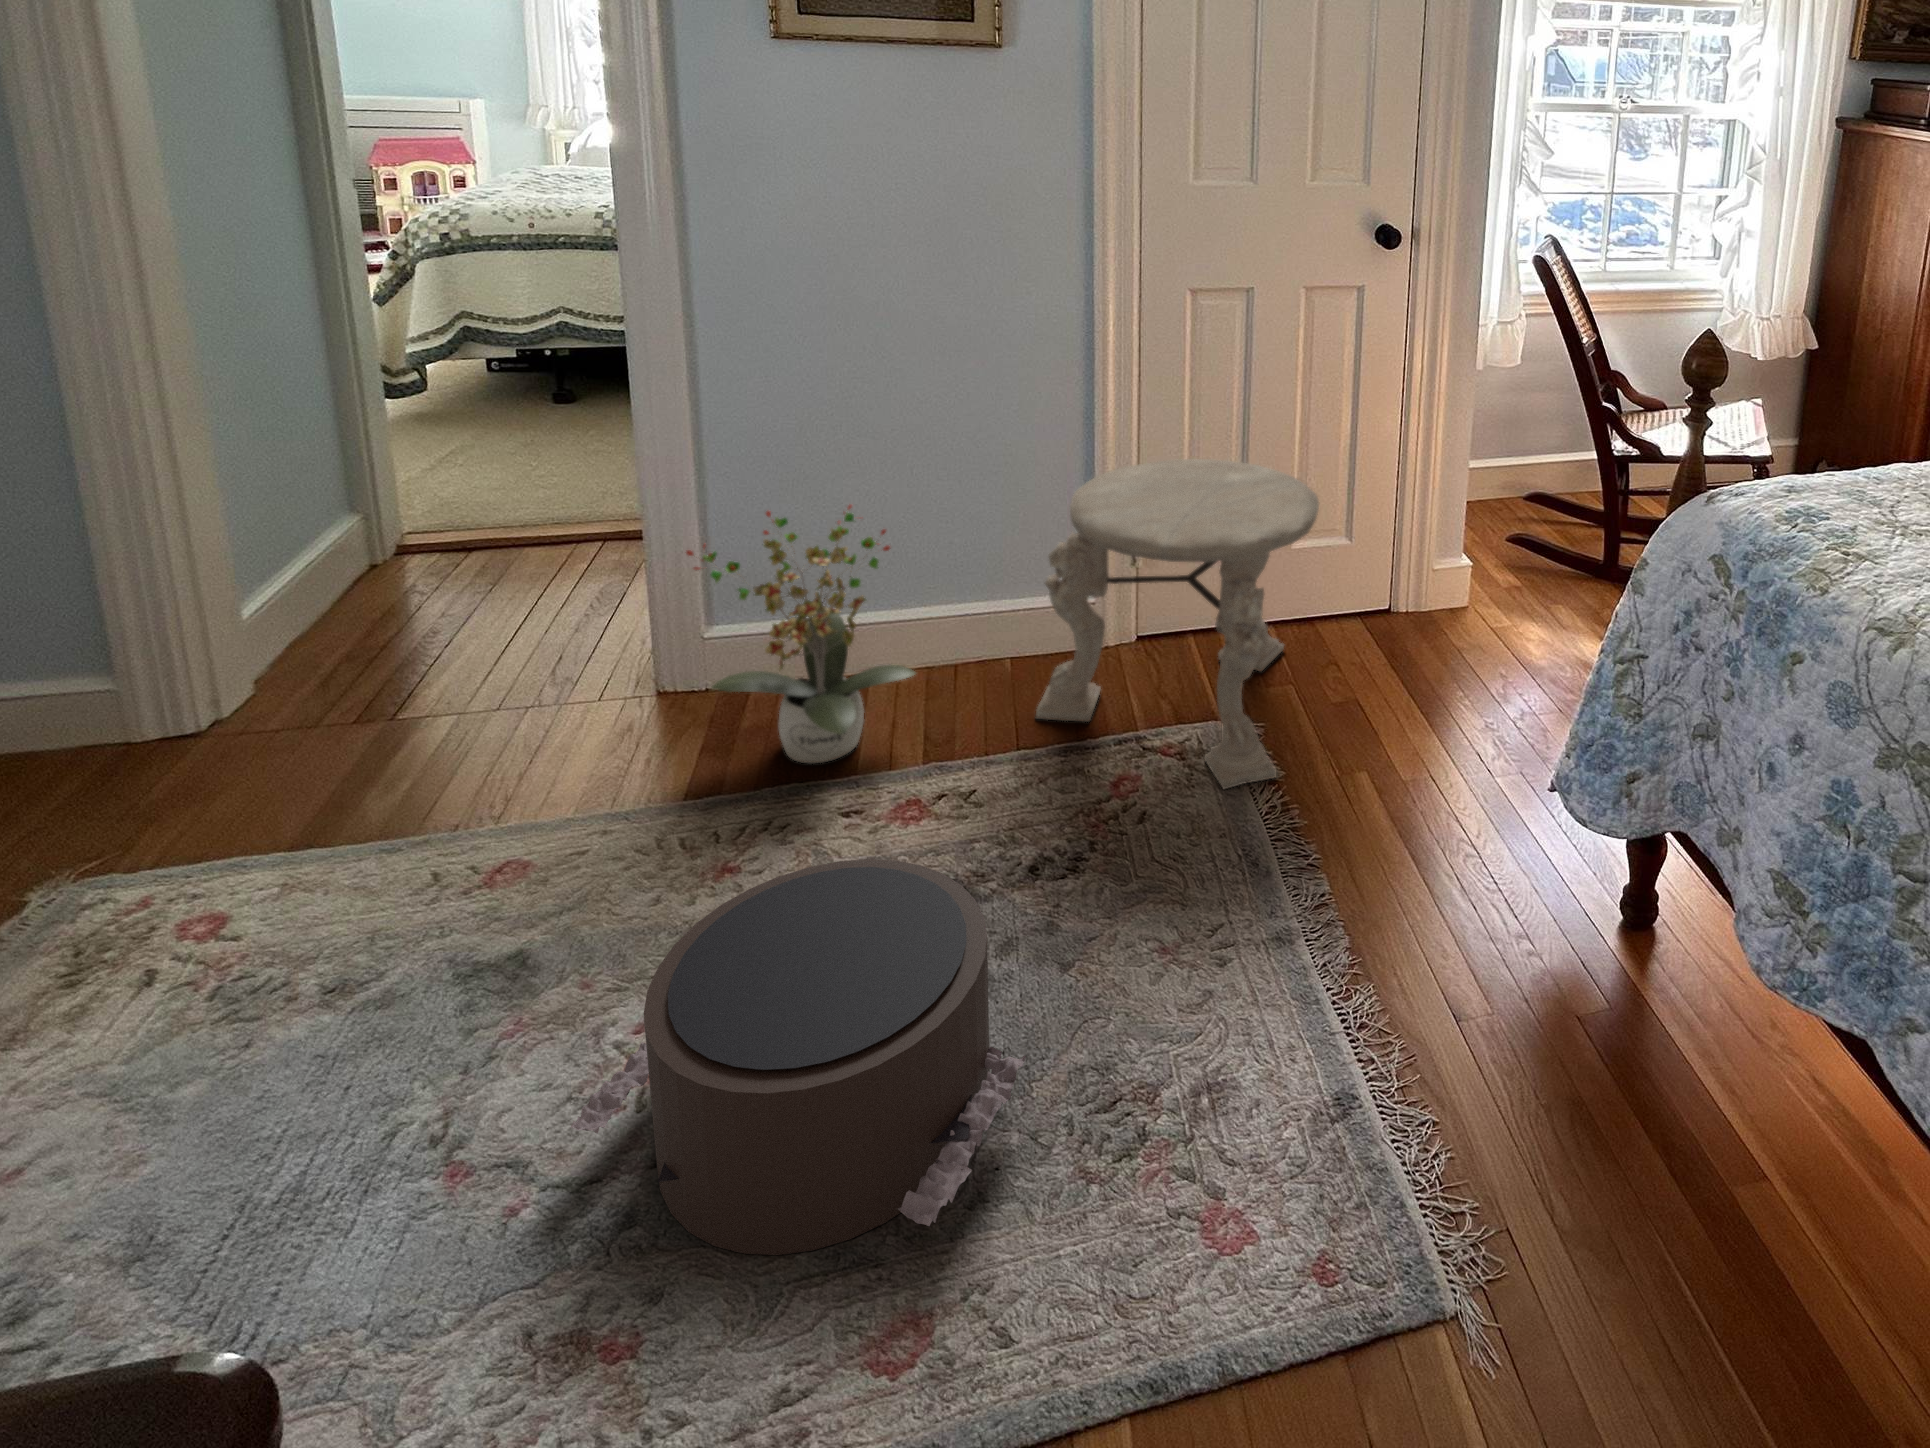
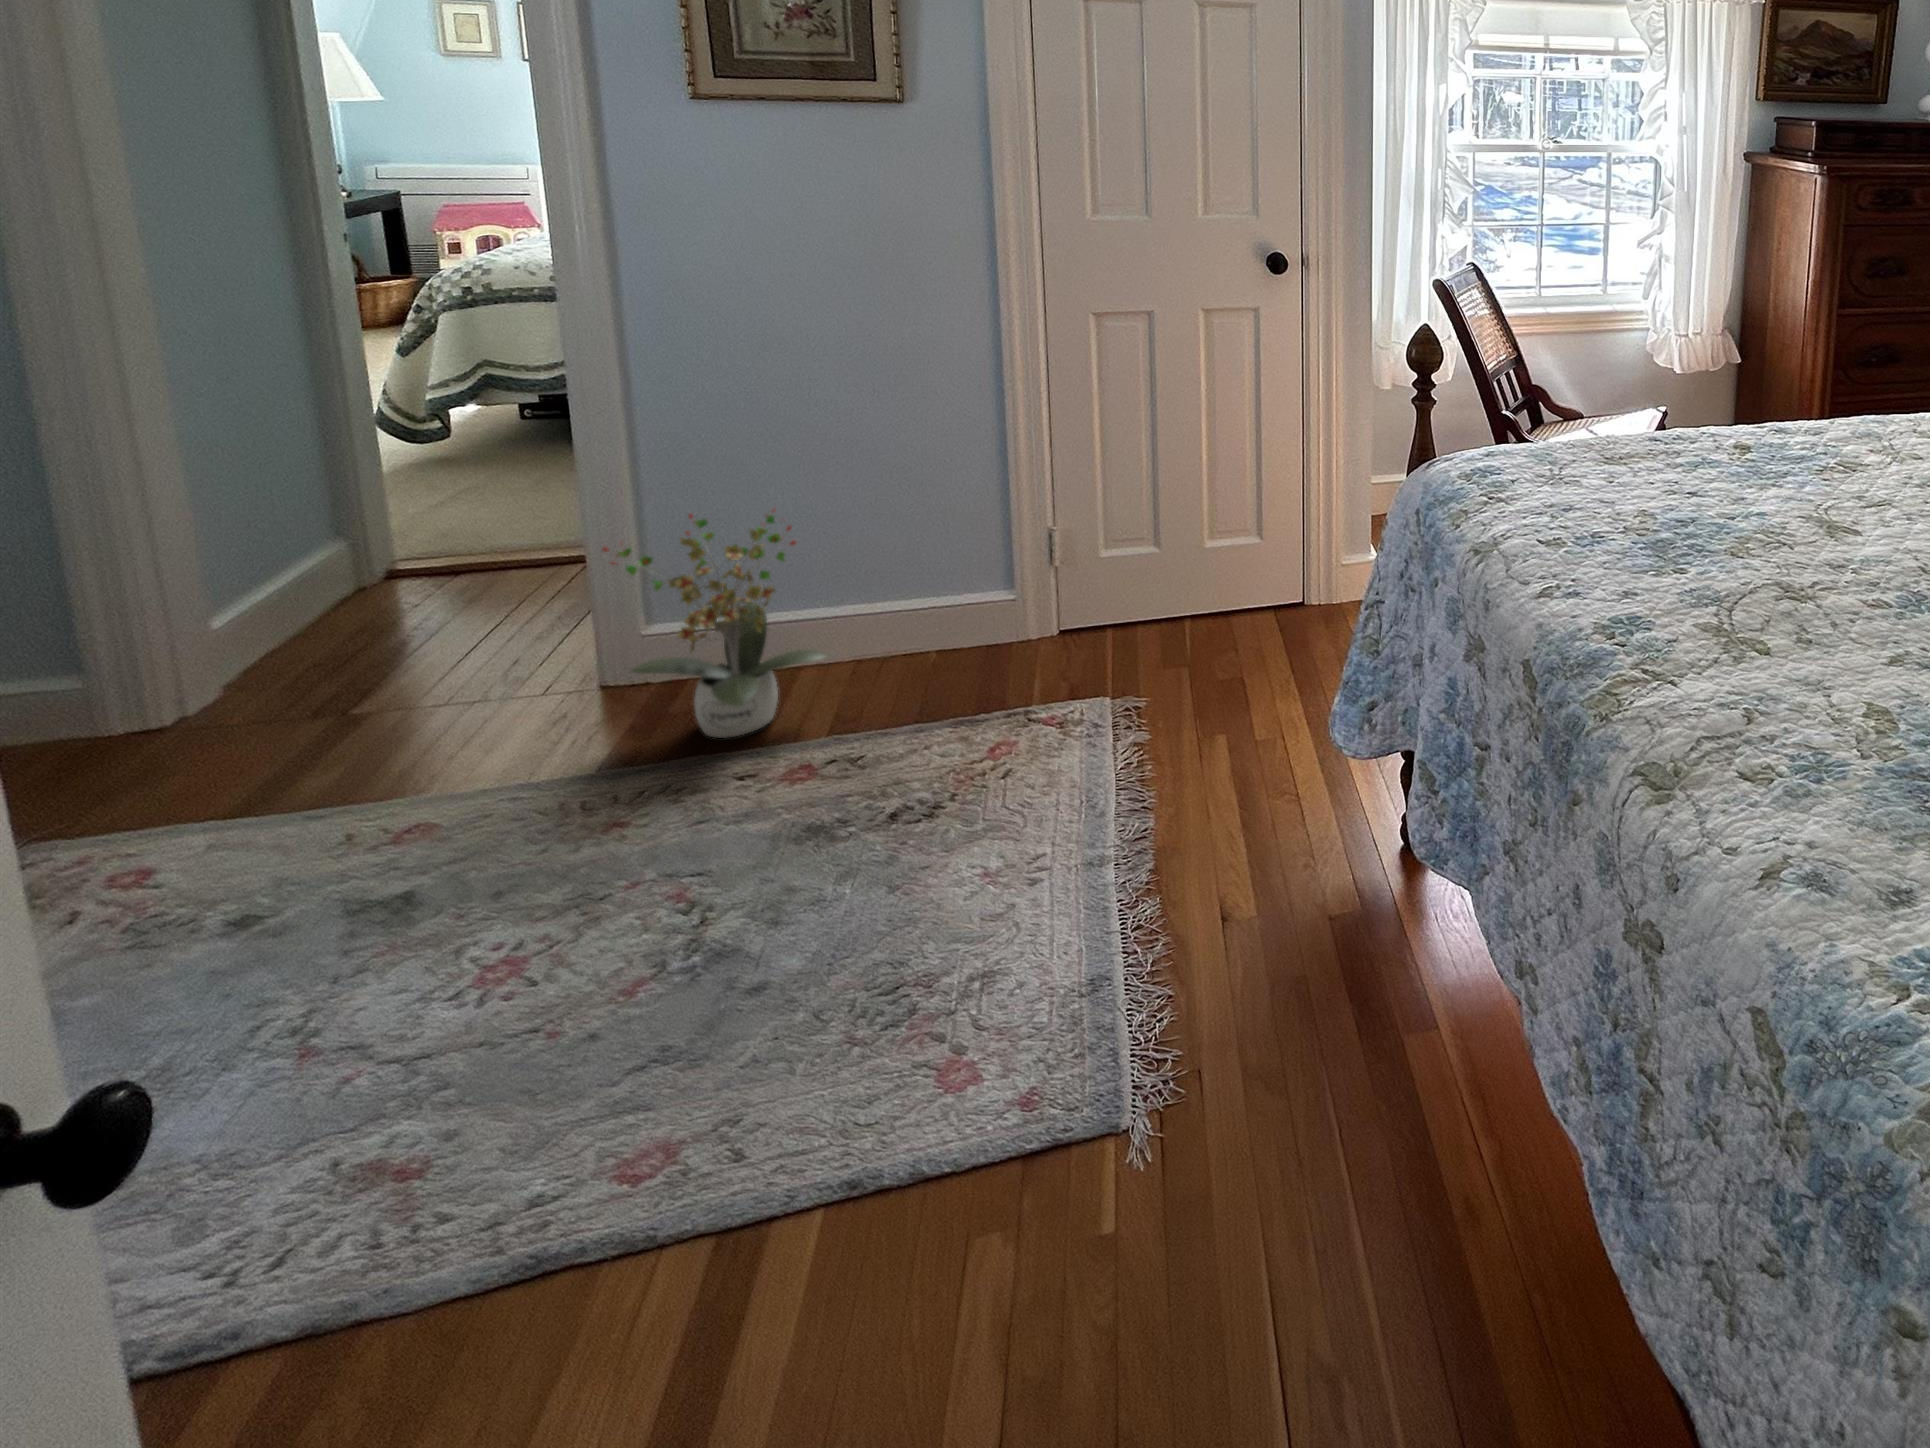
side table: present [1036,459,1319,789] -> none [943,463,1197,749]
pouf: present [570,859,1026,1255] -> none [399,794,820,1110]

